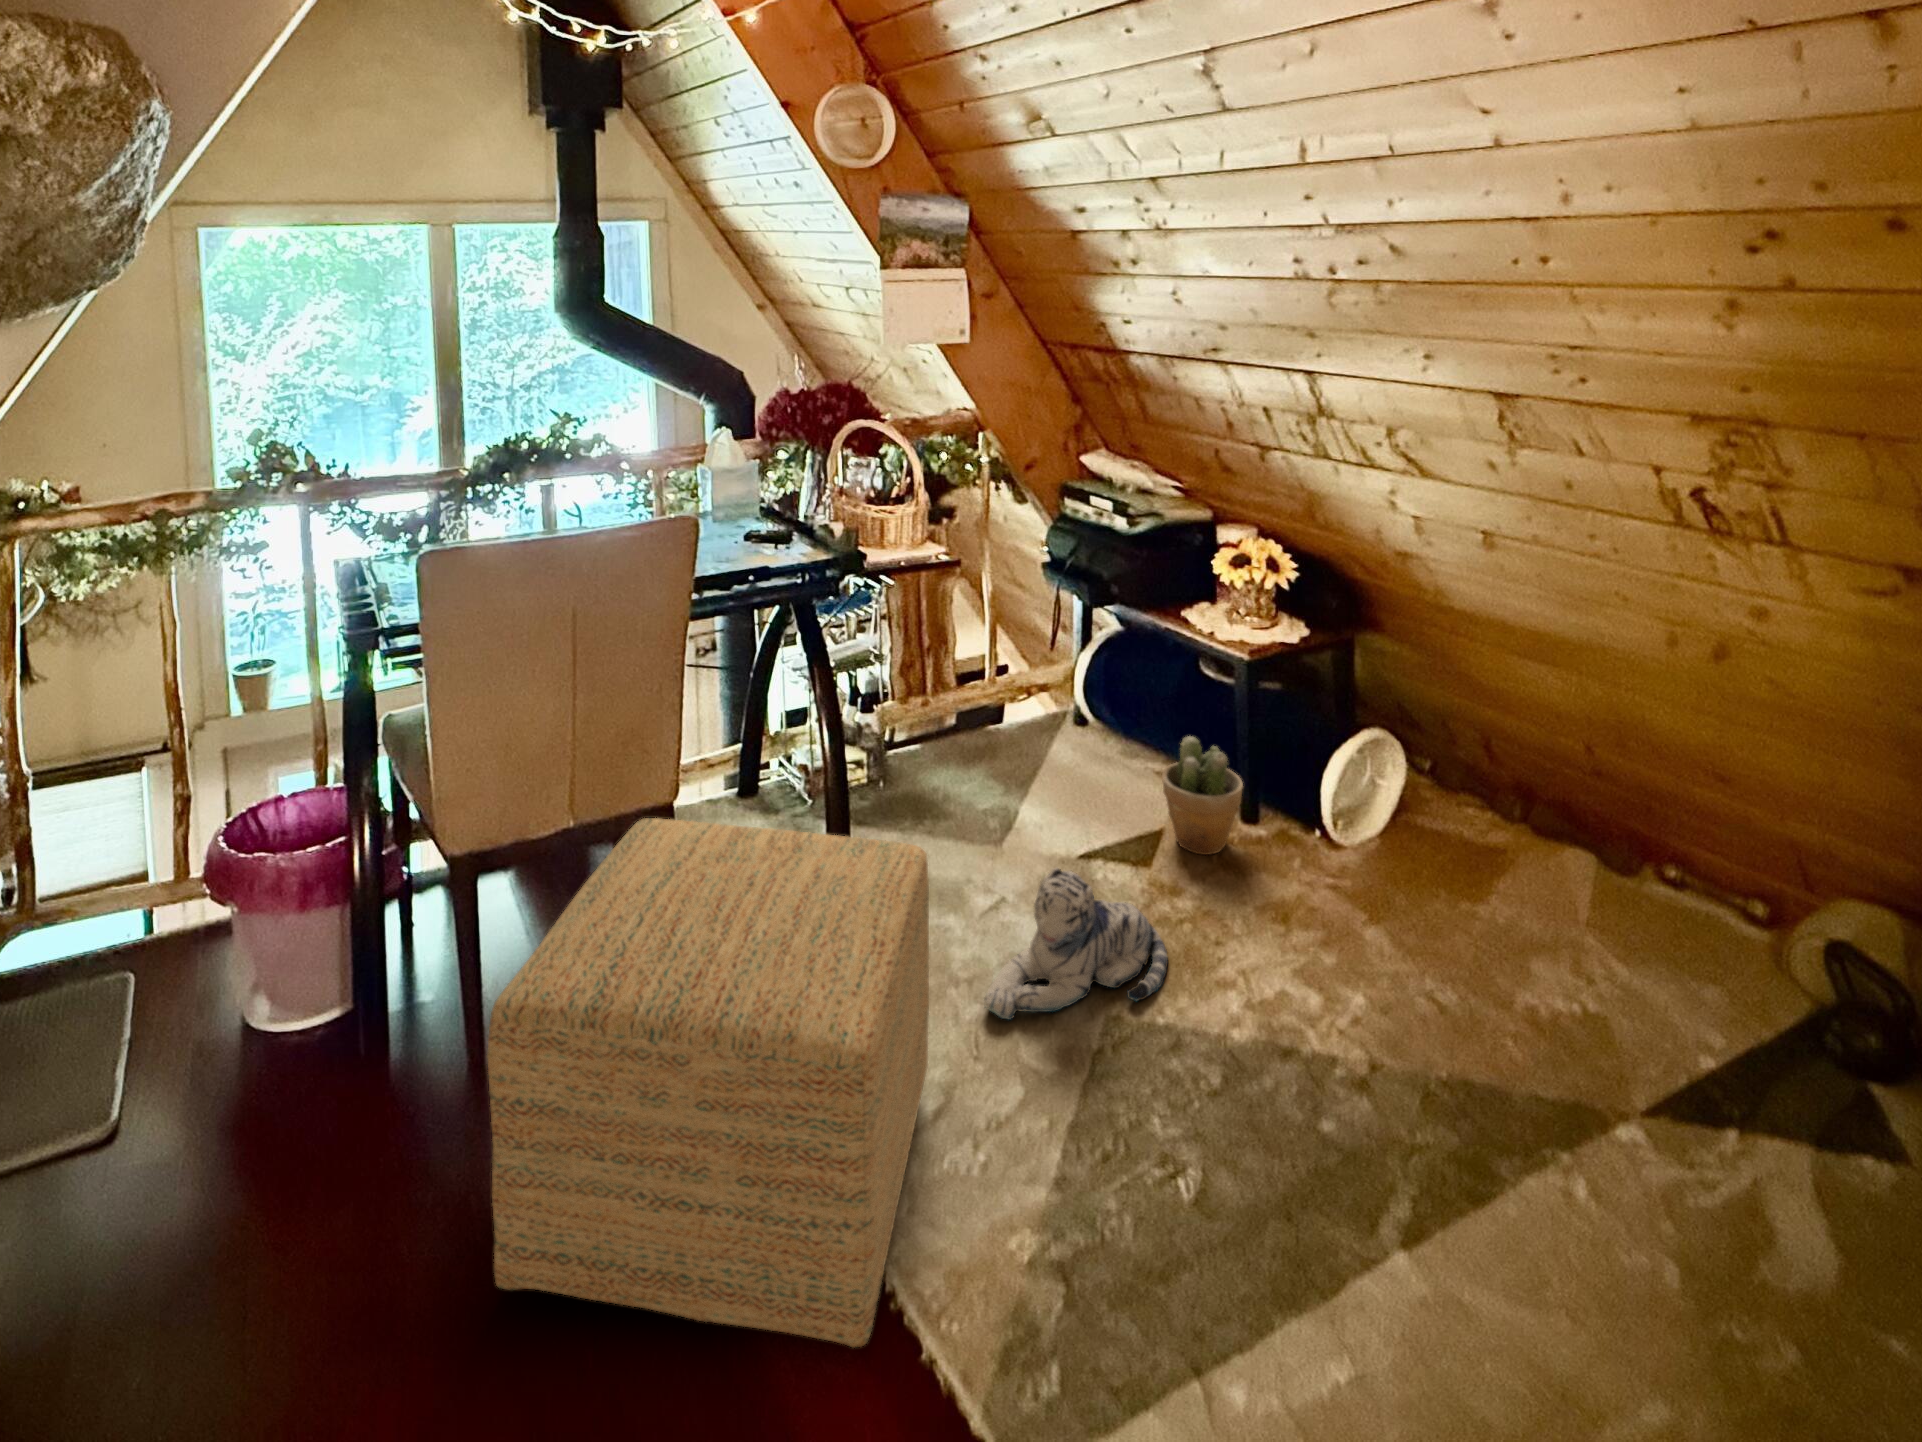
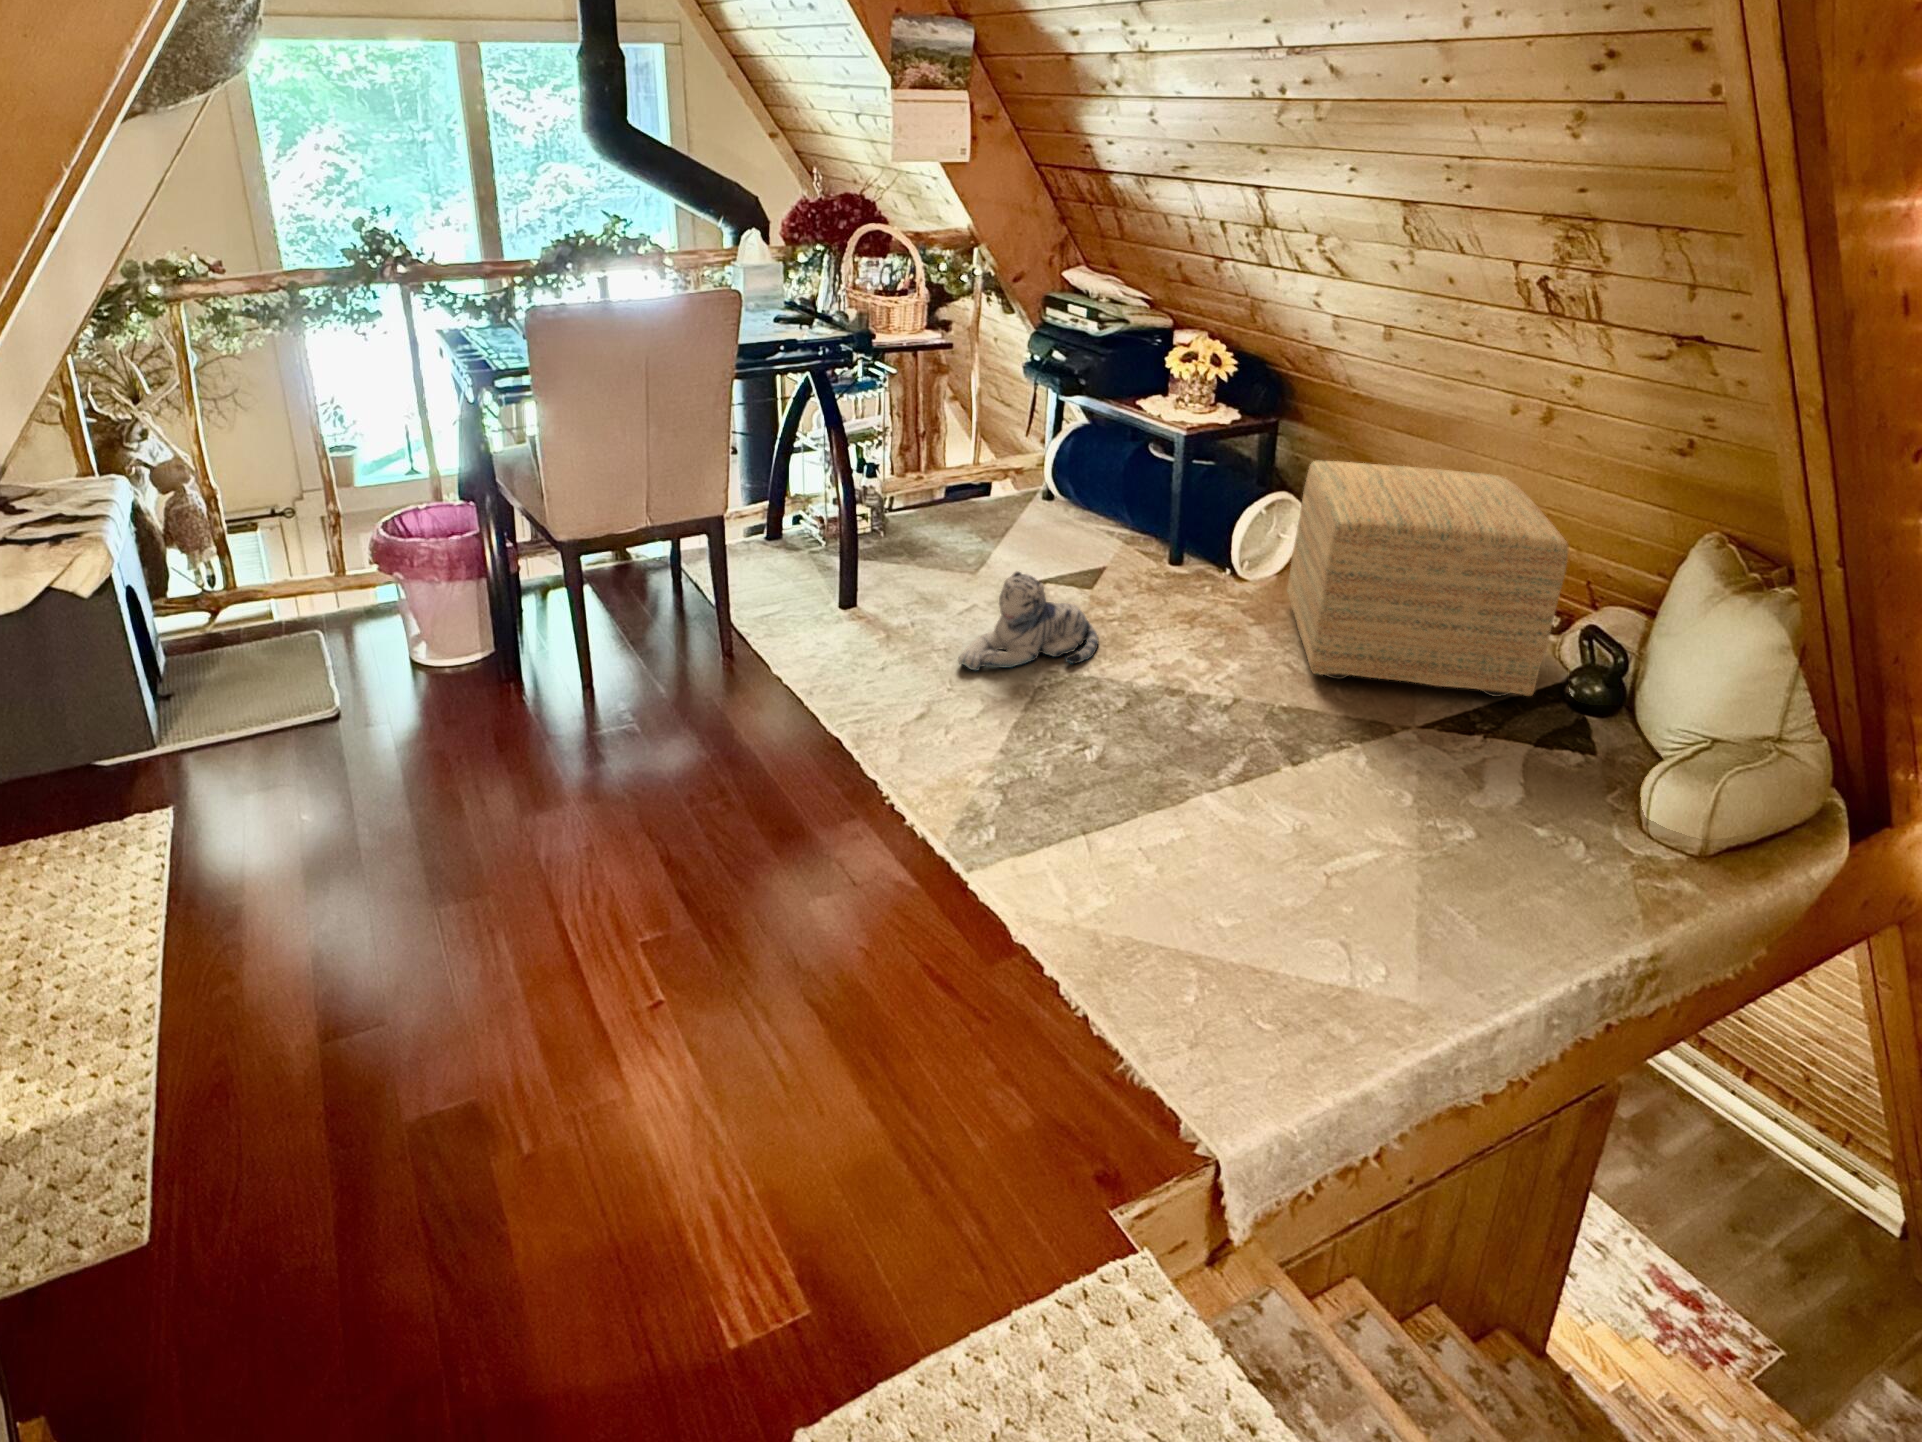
potted plant: present [1162,736,1243,855] -> none [1109,497,1173,586]
ottoman: present [487,818,929,1348] -> present [1287,460,1569,697]

